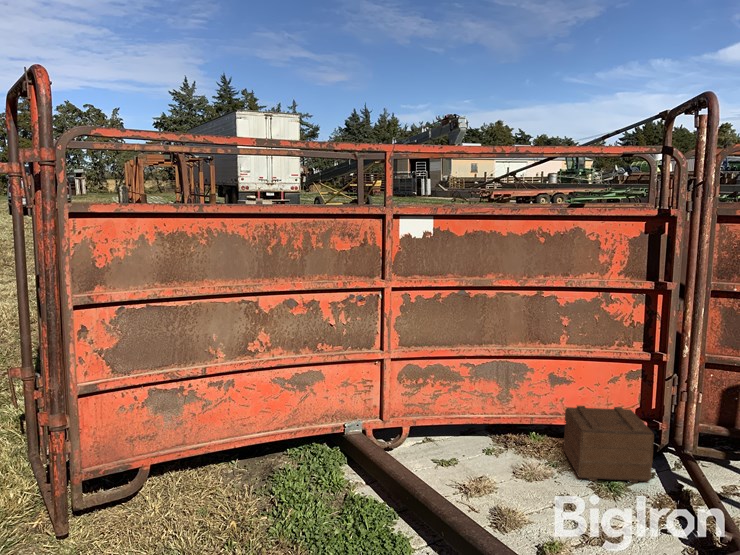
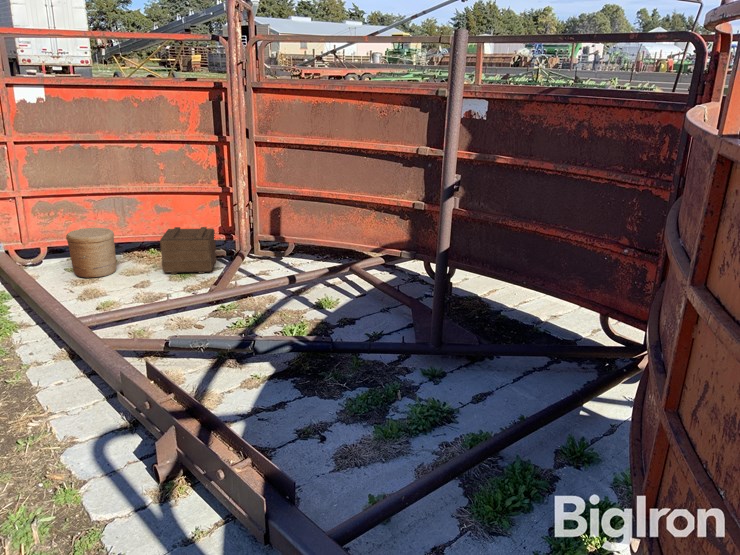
woven basket: none [445,403,507,480] -> present [66,228,116,278]

